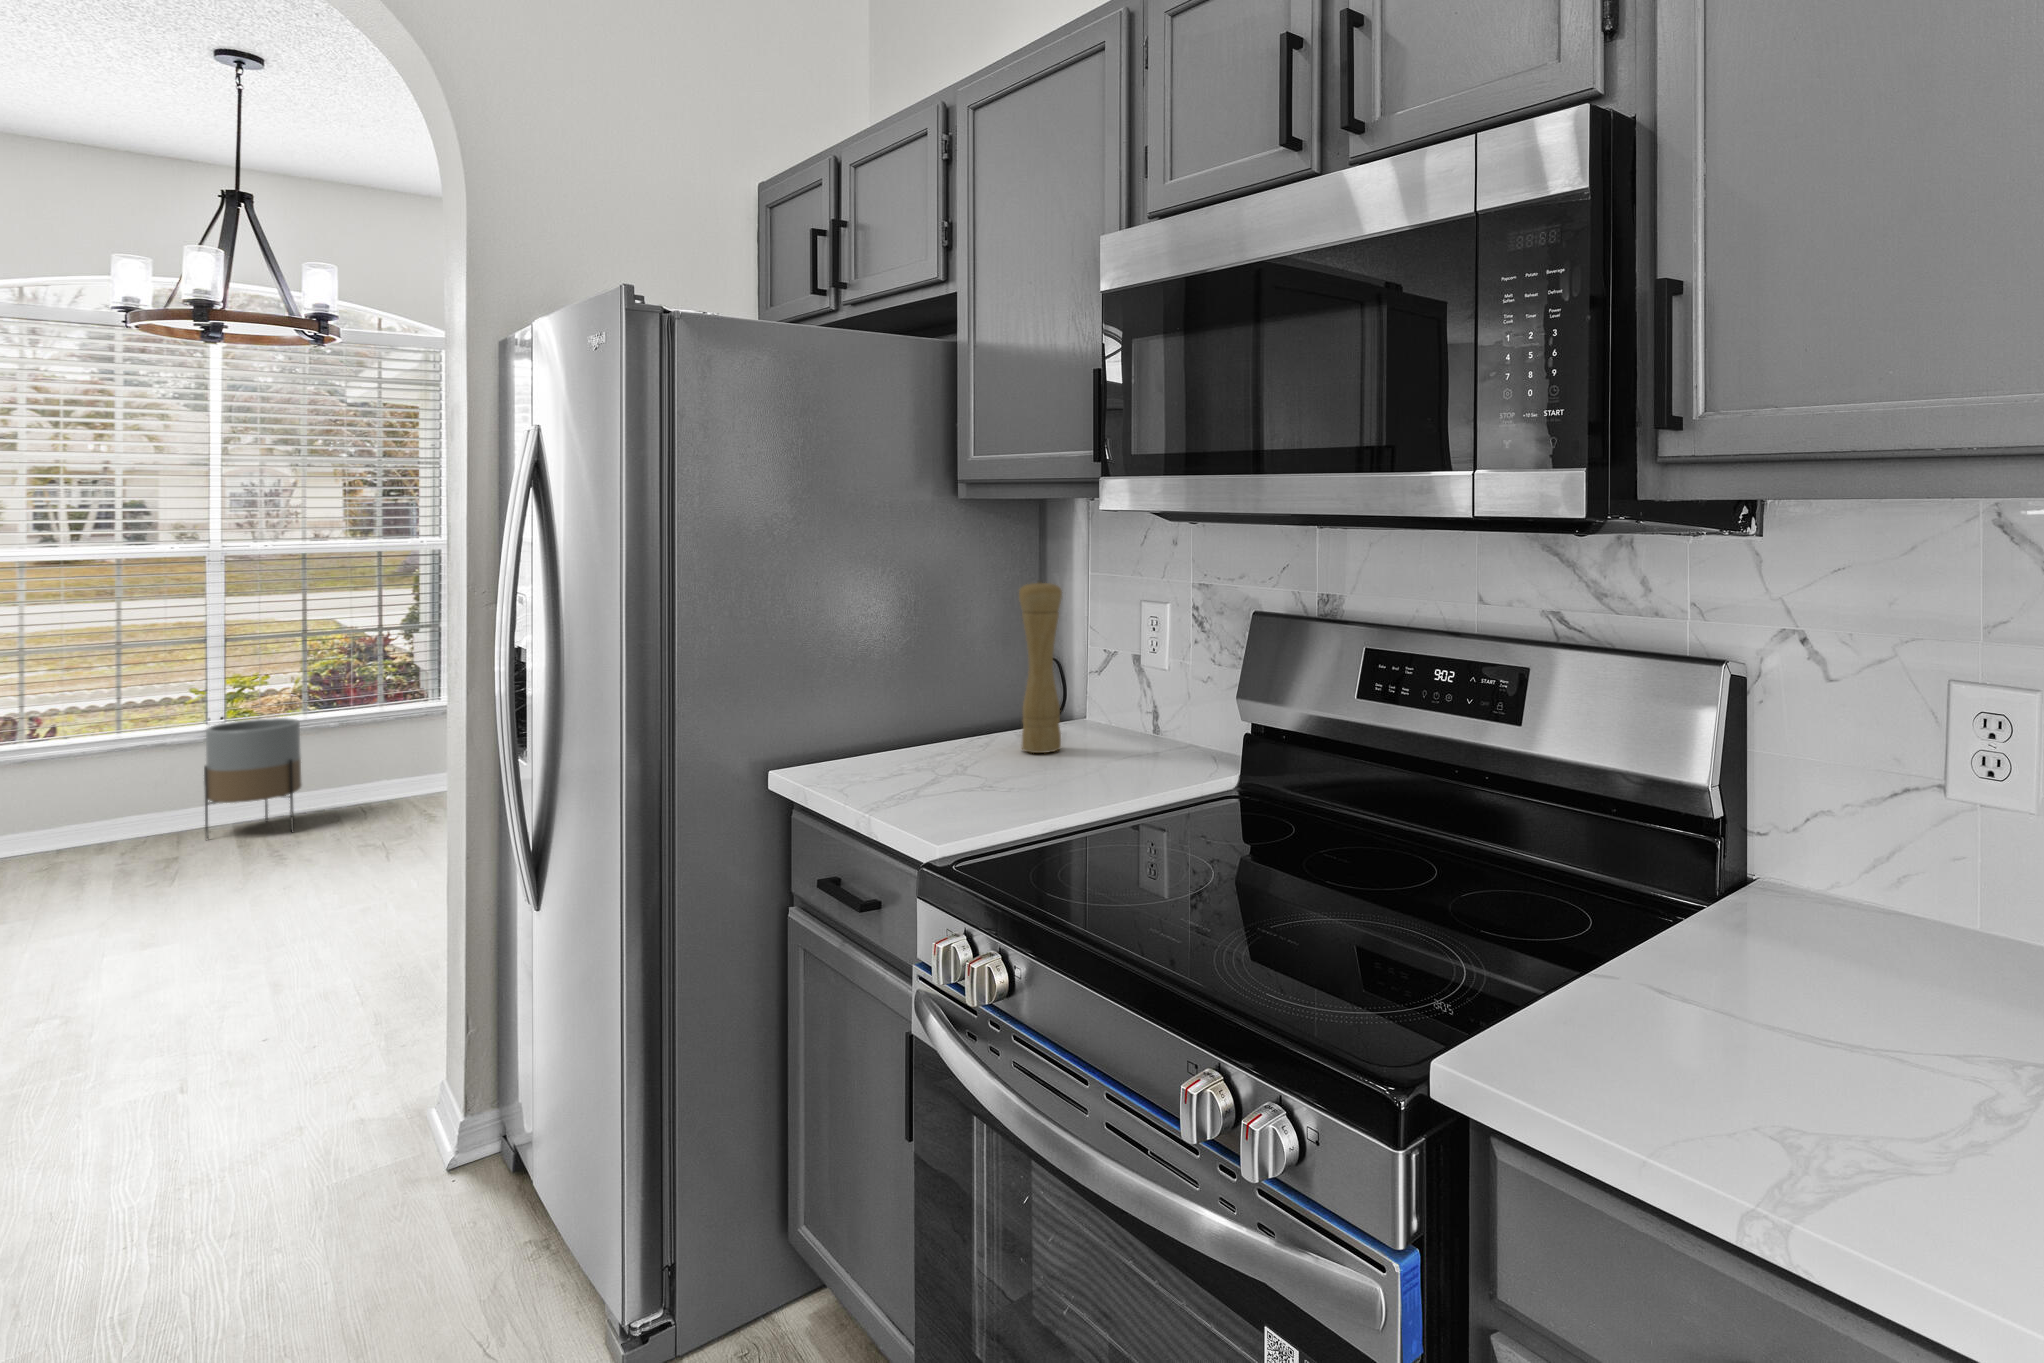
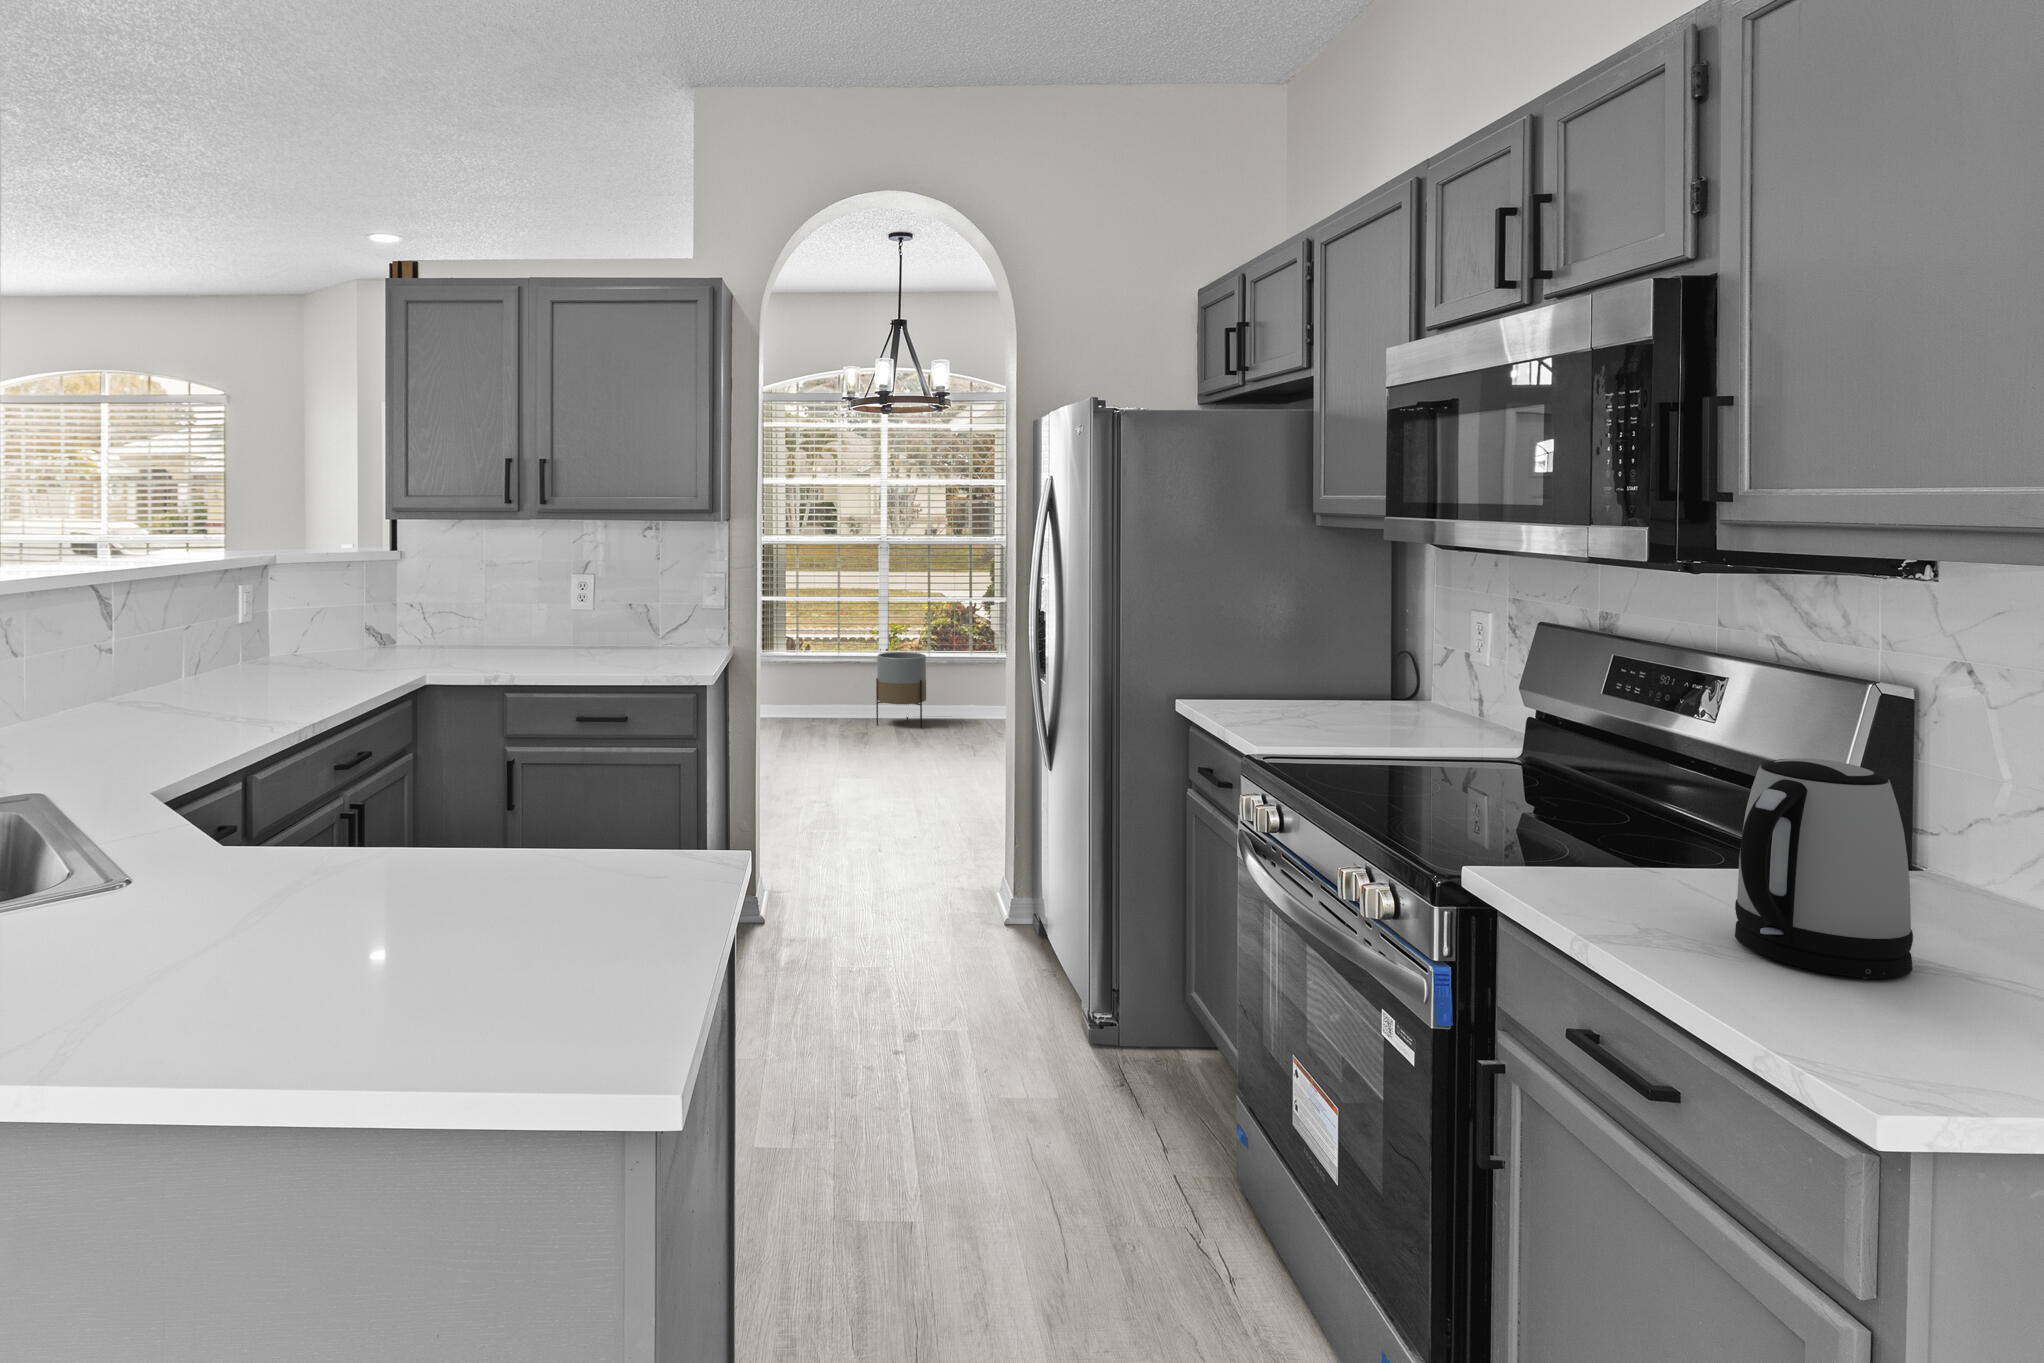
pepper mill: present [1019,580,1062,753] -> none [1363,587,1398,715]
kettle: none [1777,787,2001,1117] -> present [1735,758,1913,978]

